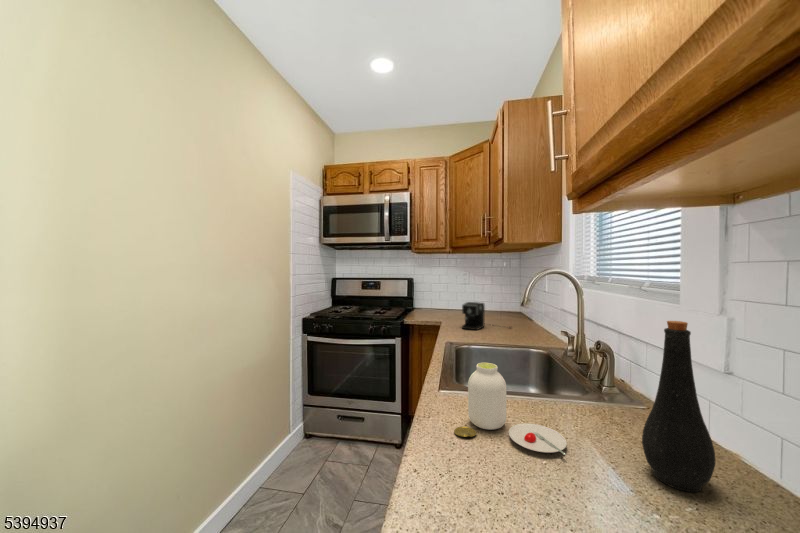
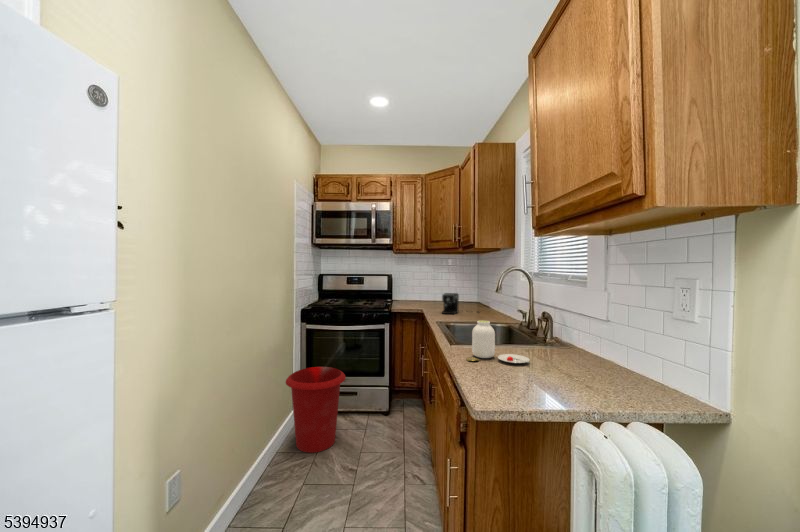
bottle: present [642,321,716,492] -> none [567,289,599,372]
waste bin: none [269,388,342,495] -> present [286,367,346,453]

